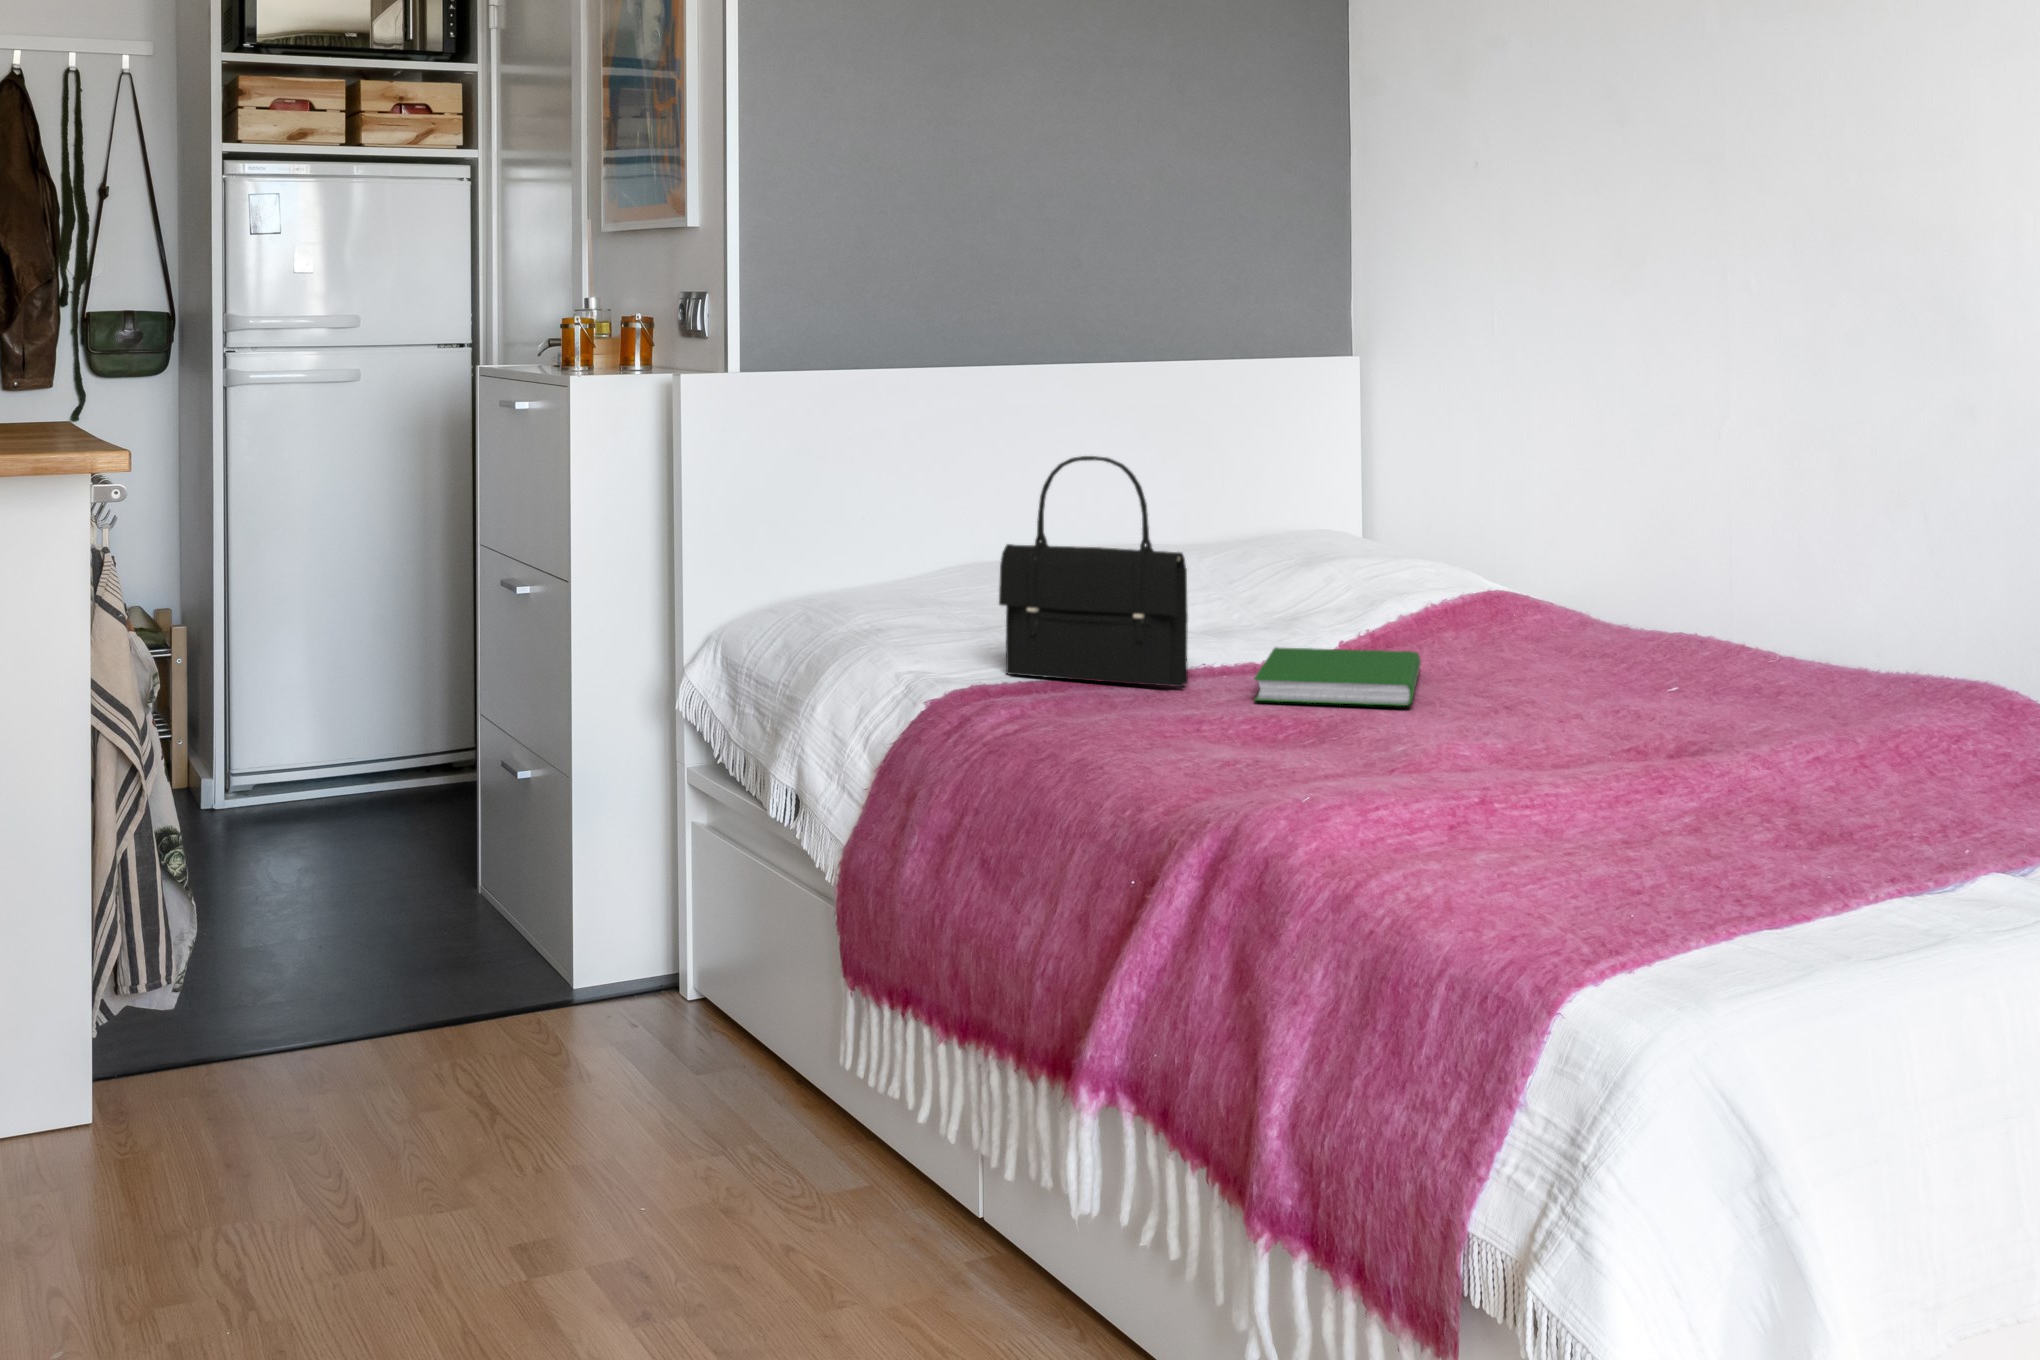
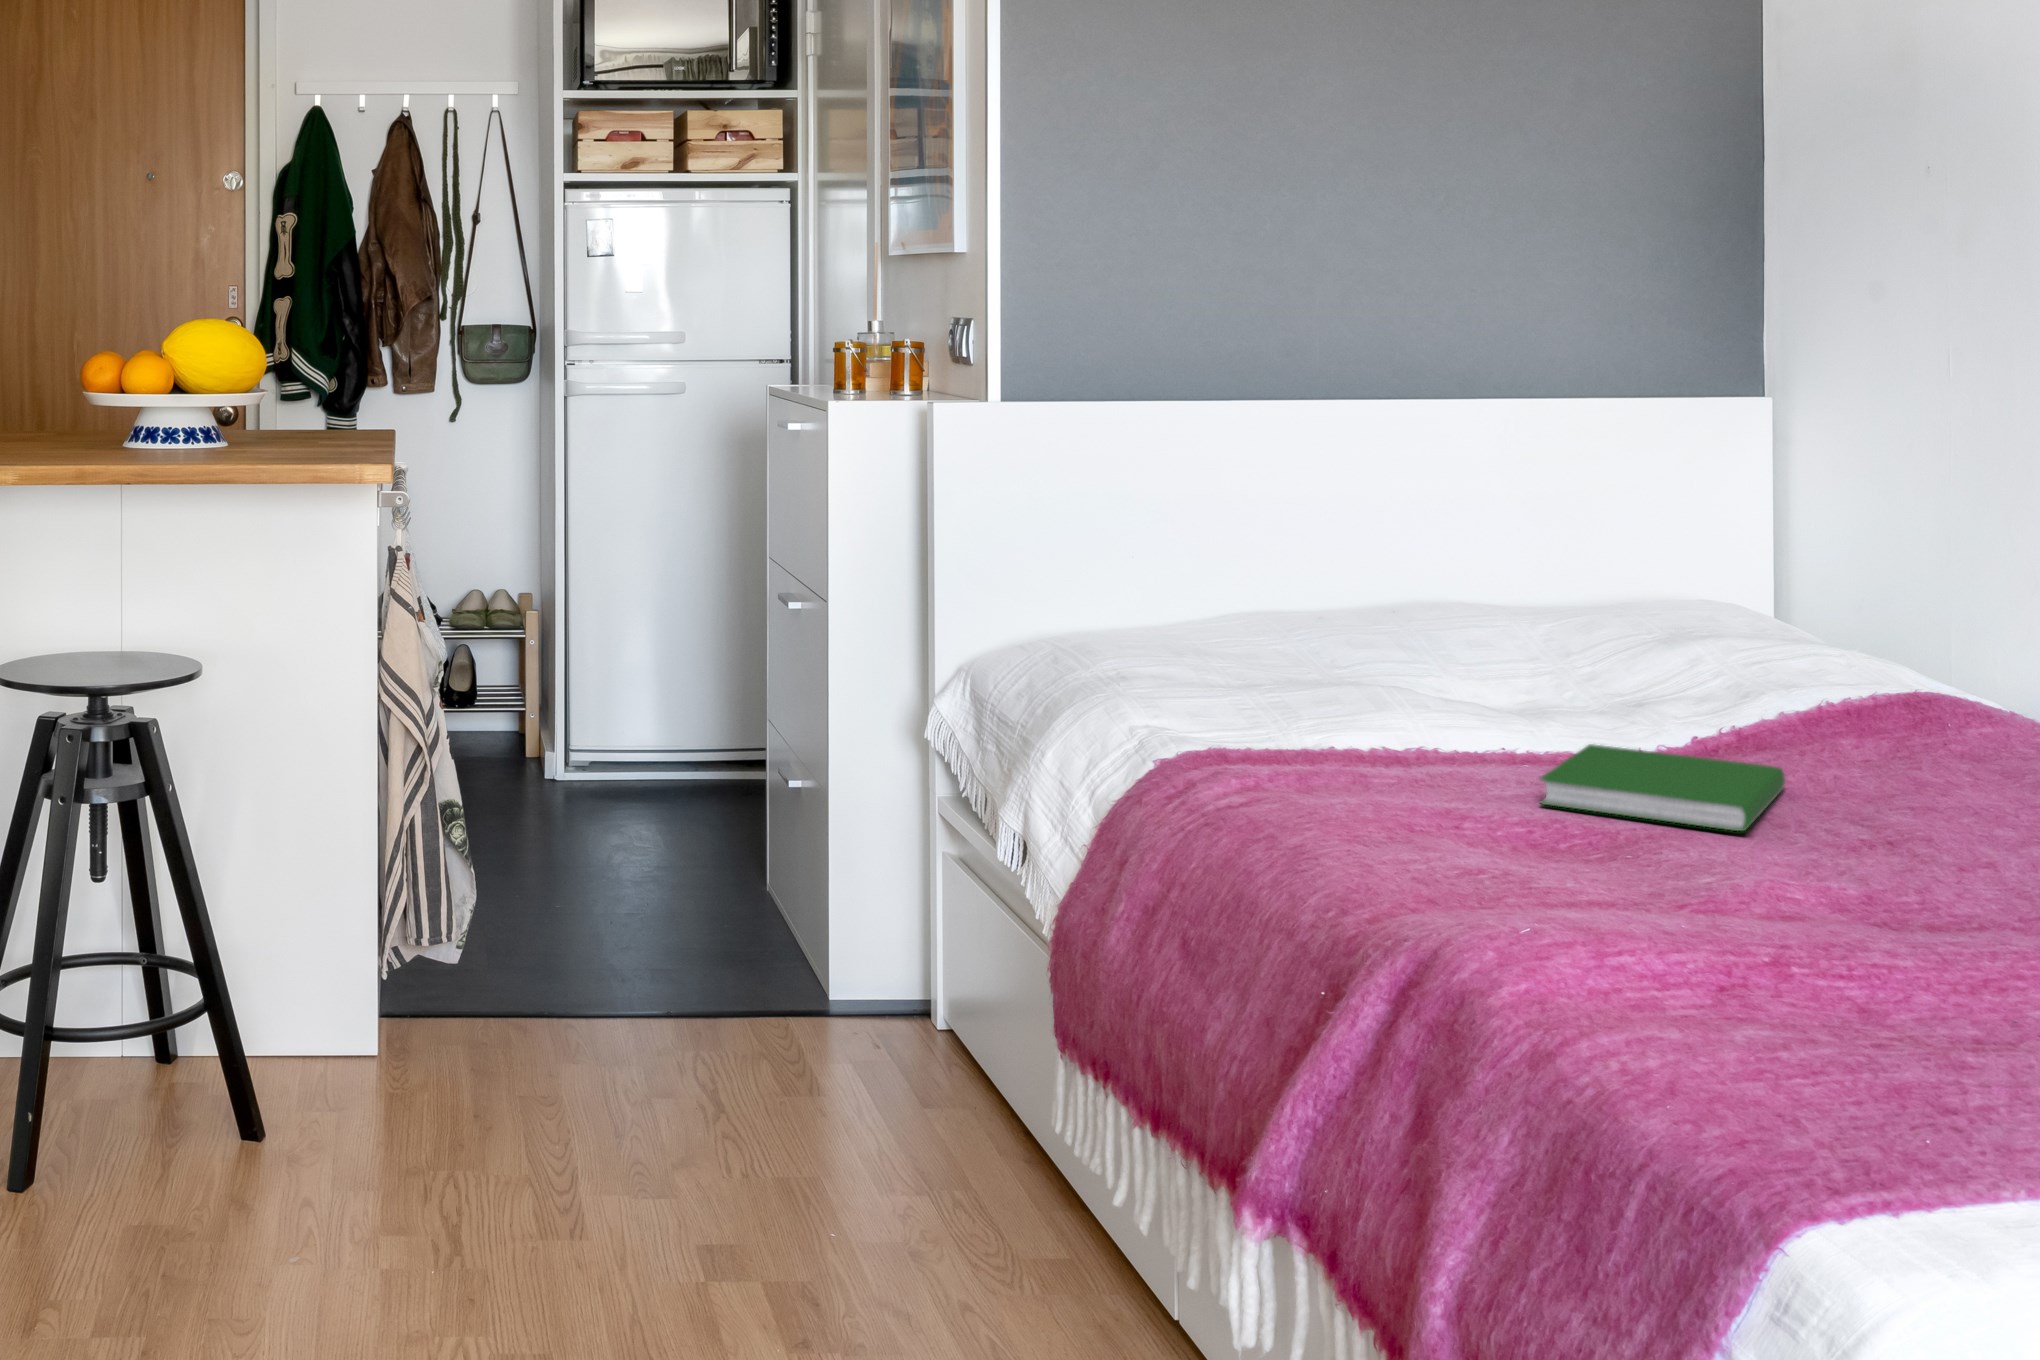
handbag: present [999,456,1188,687] -> none [1243,511,1464,779]

